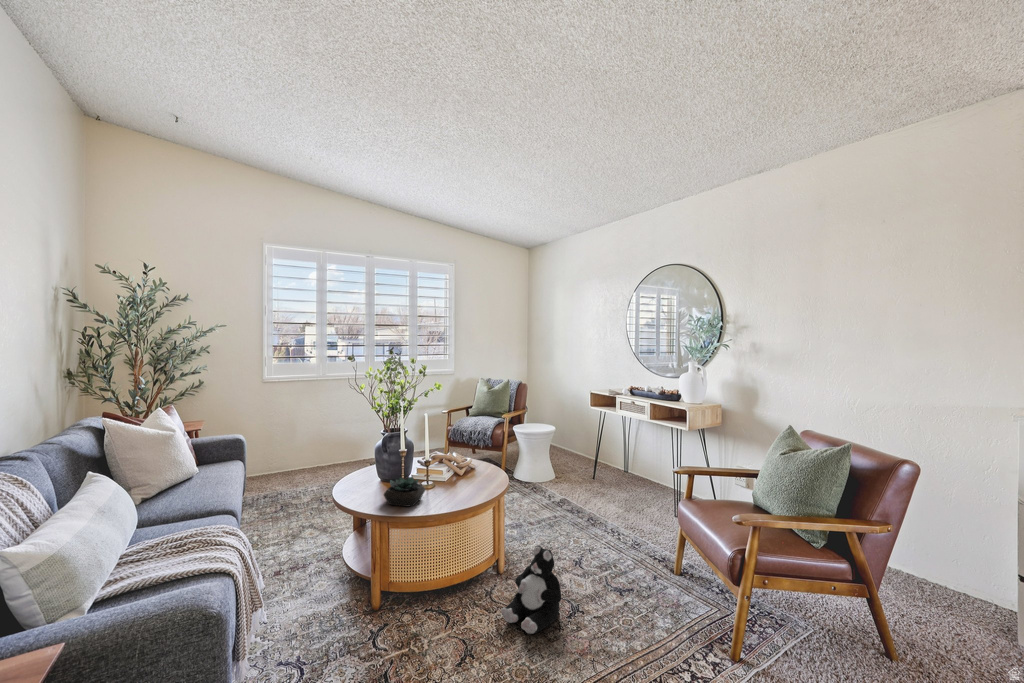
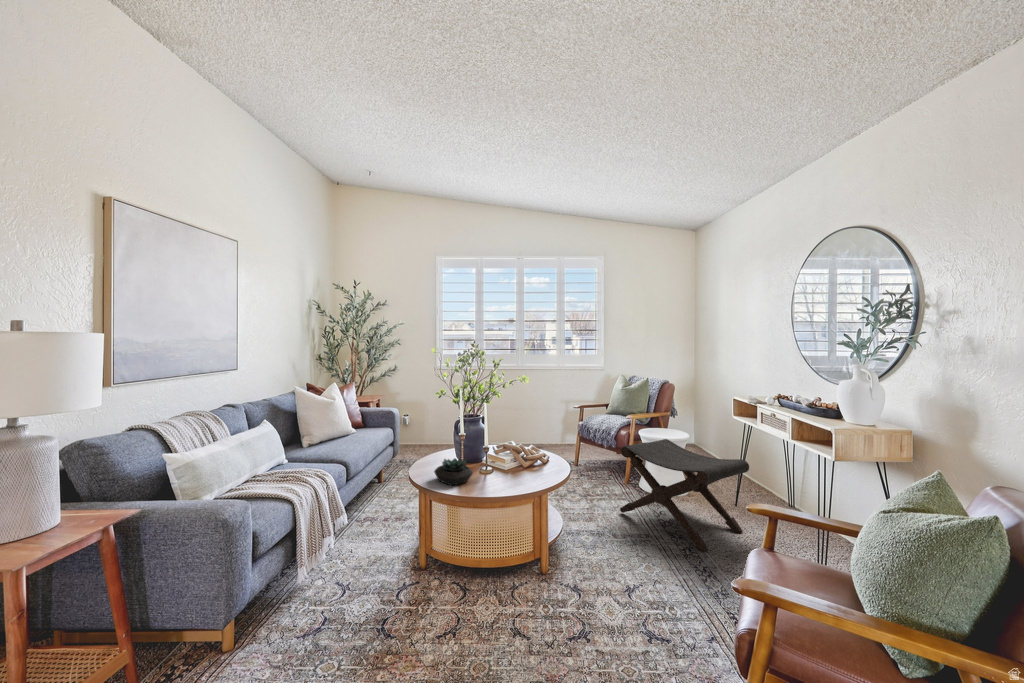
footstool: none [522,431,620,519] -> present [620,439,749,552]
plush toy: present [501,546,561,634] -> none [500,552,566,639]

